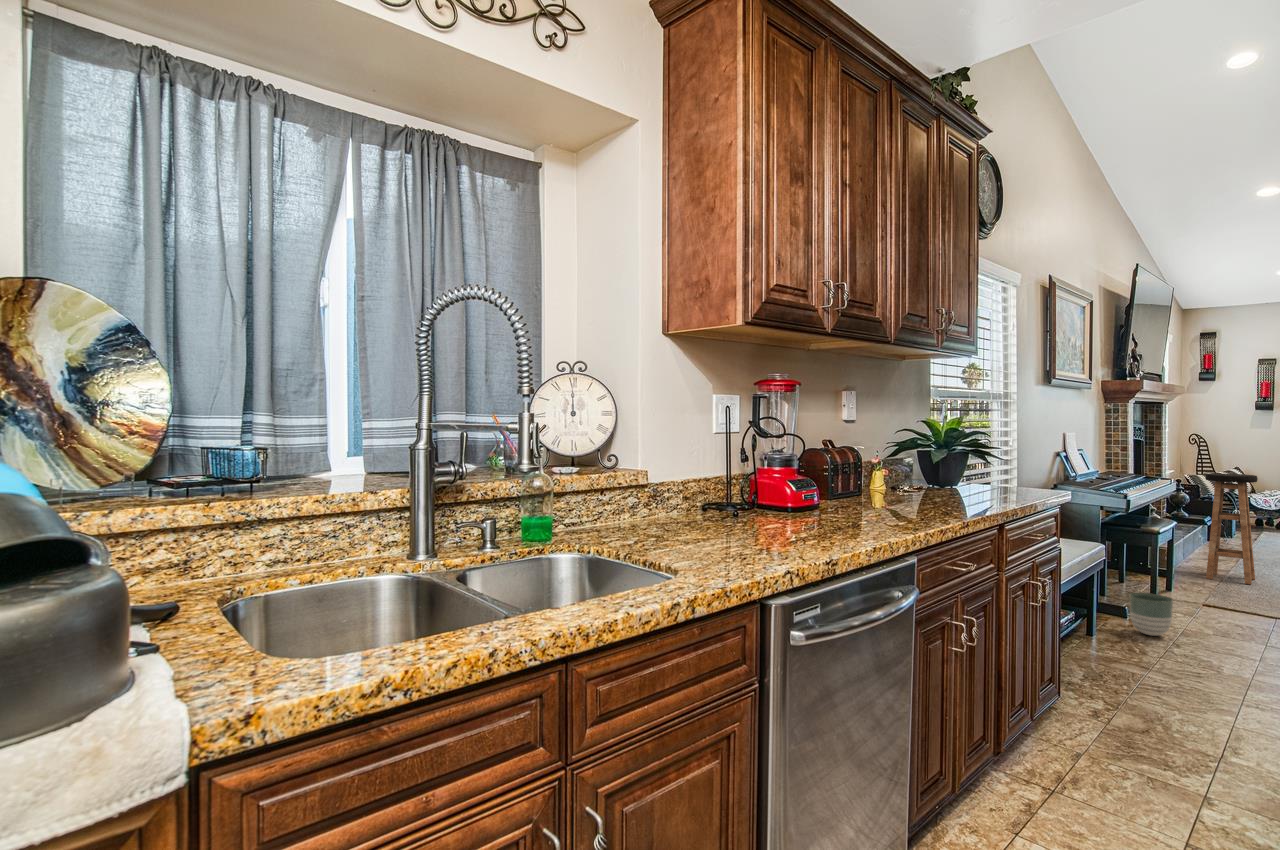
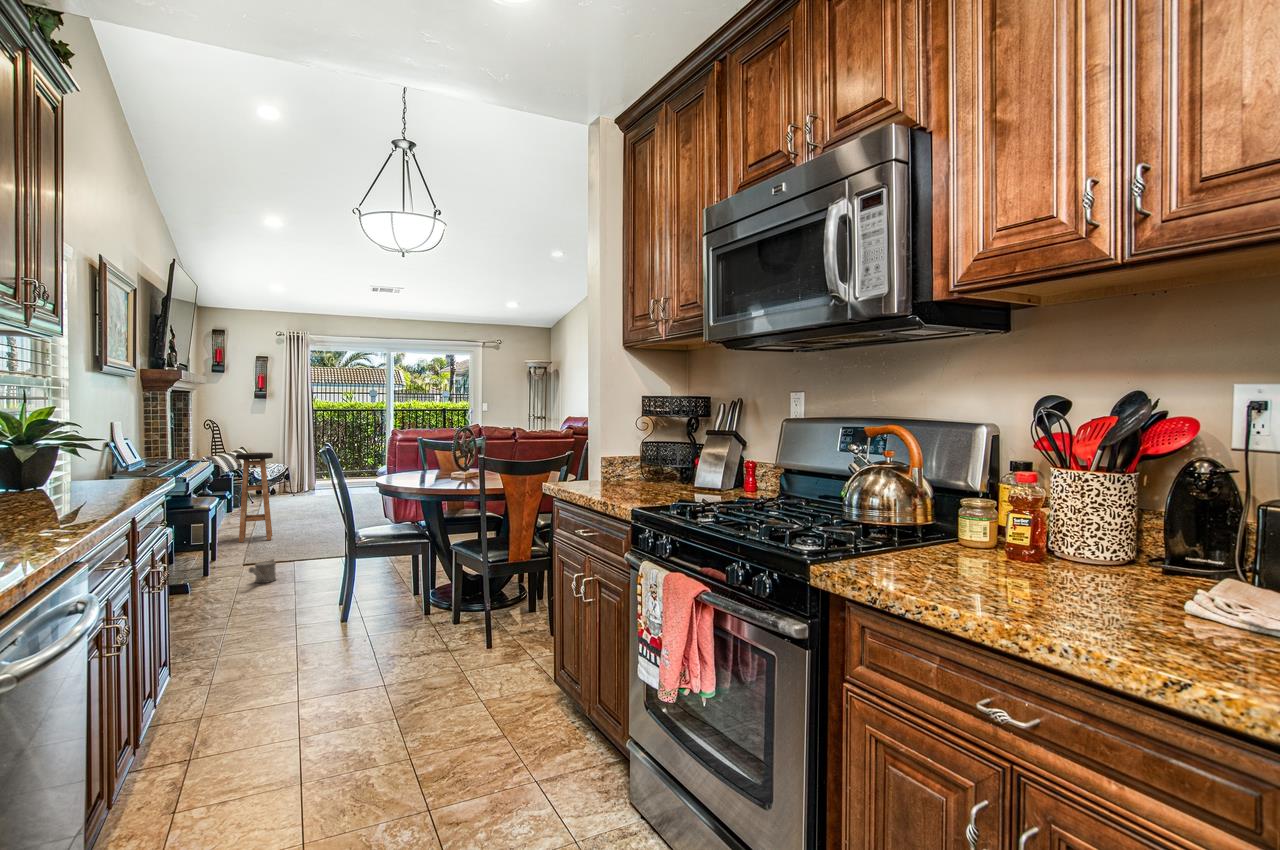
planter: present [1129,593,1173,636] -> none [196,562,233,600]
watering can: none [1196,607,1238,635] -> present [249,559,276,583]

